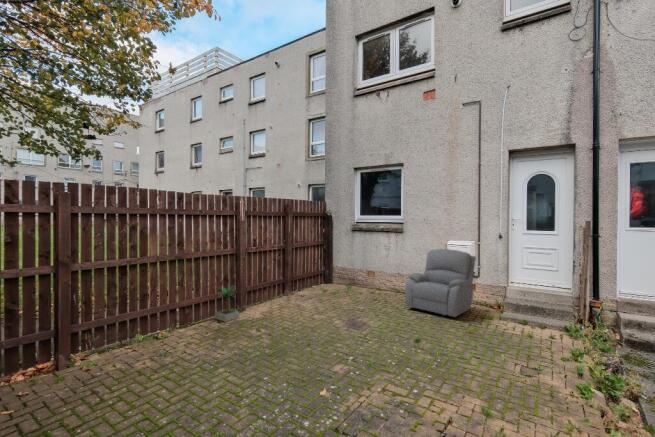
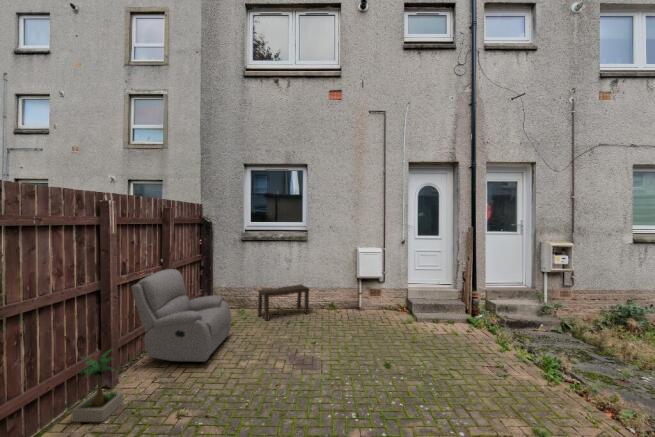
chair: present [405,249,476,317] -> present [132,269,231,361]
bench: none [357,271,399,298] -> present [258,284,309,321]

